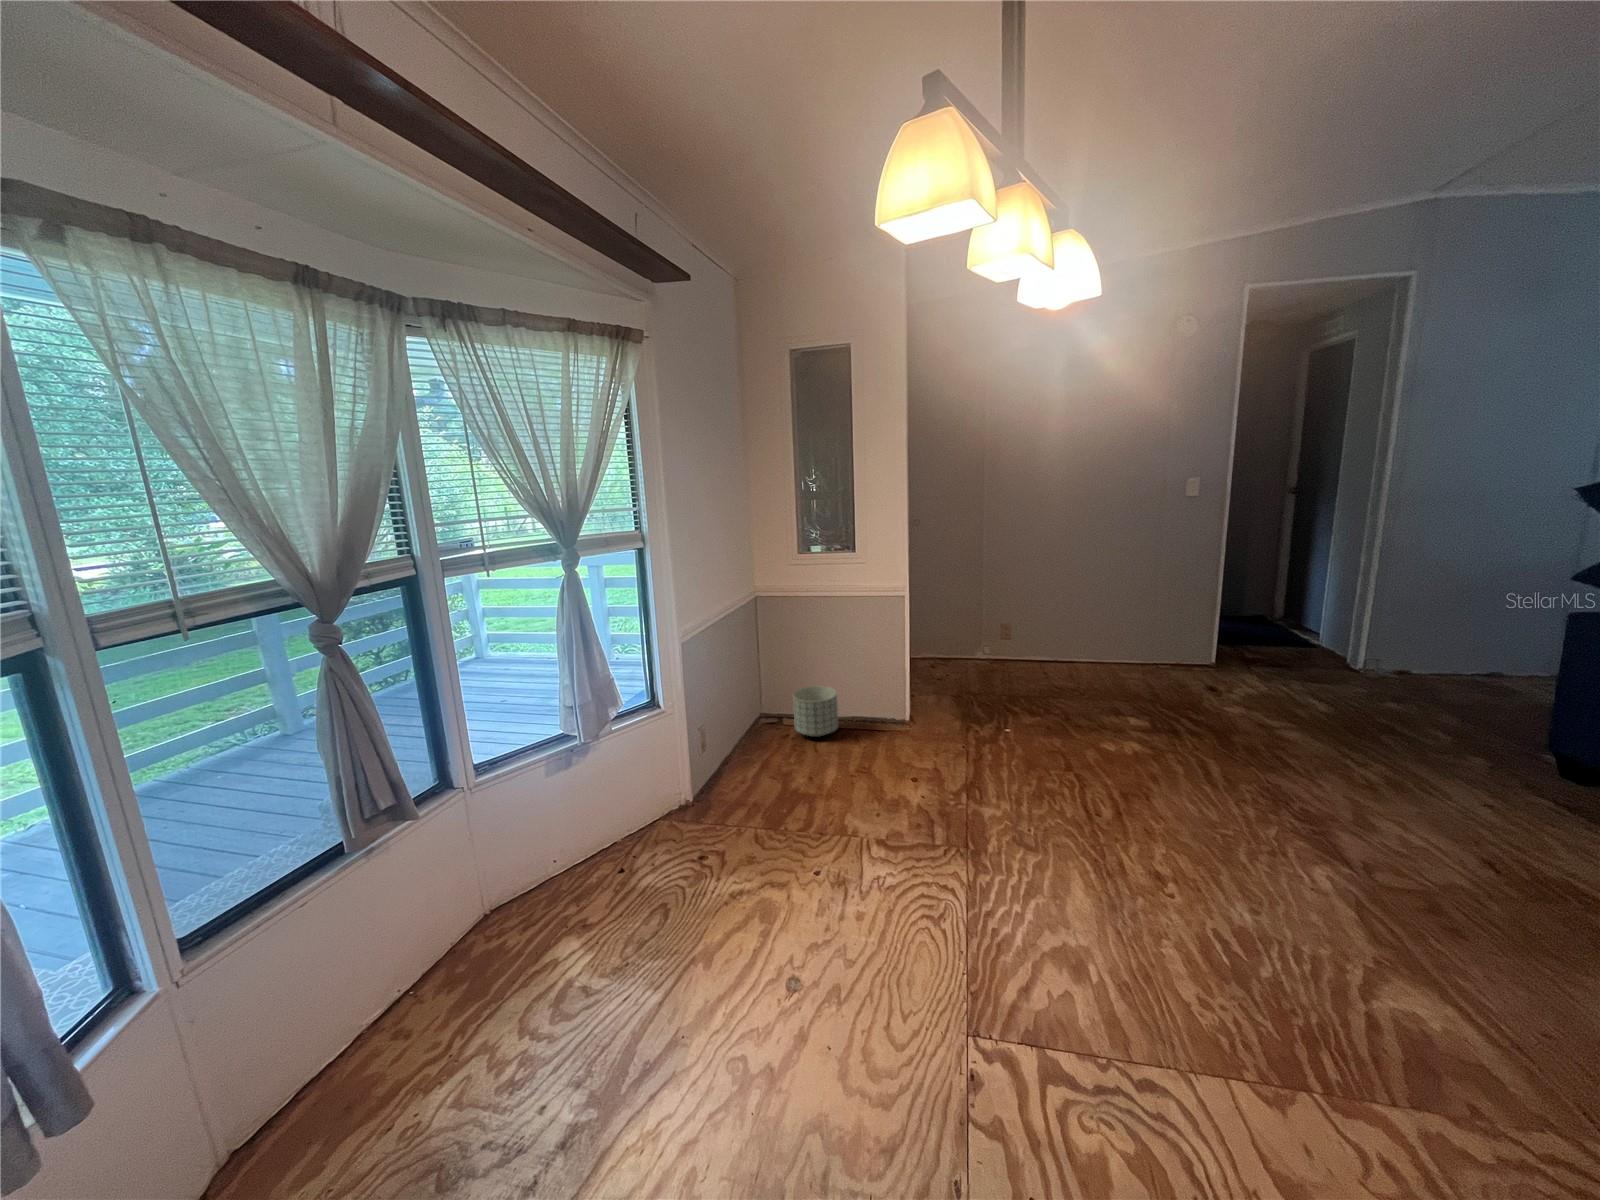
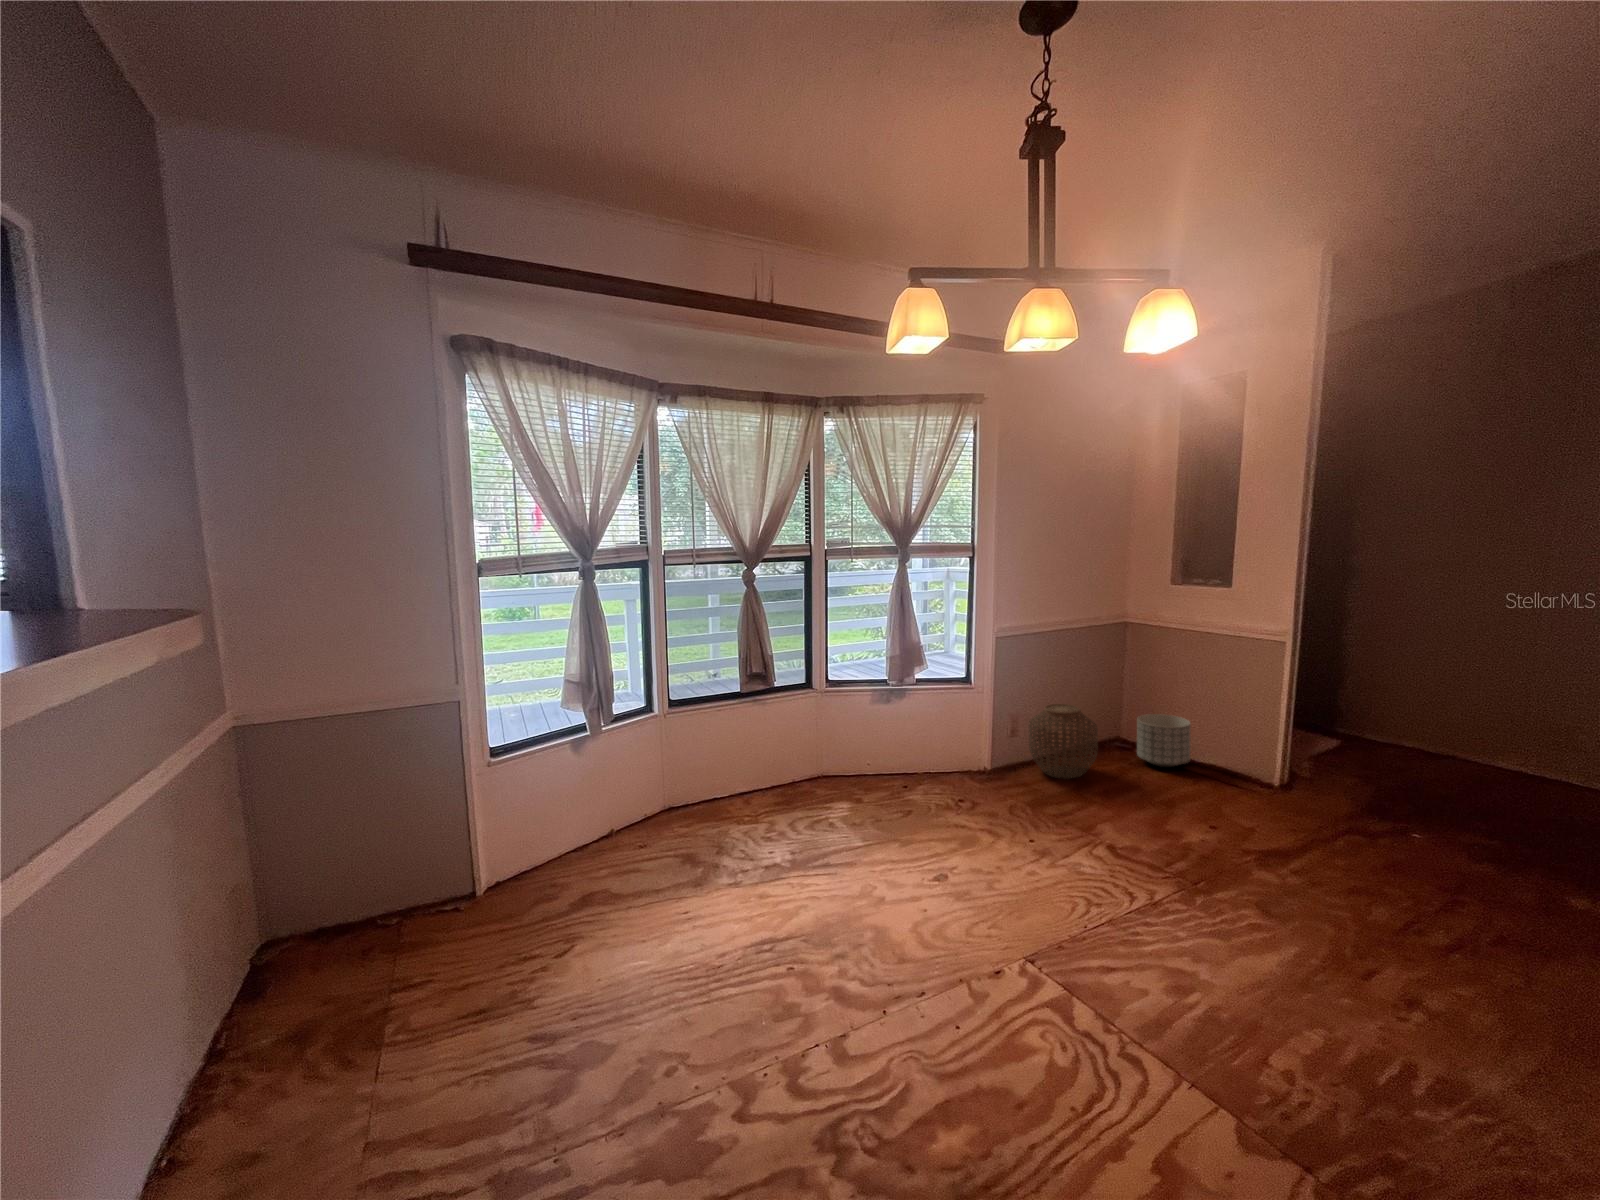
woven basket: none [719,703,789,784] -> present [1029,704,1098,779]

